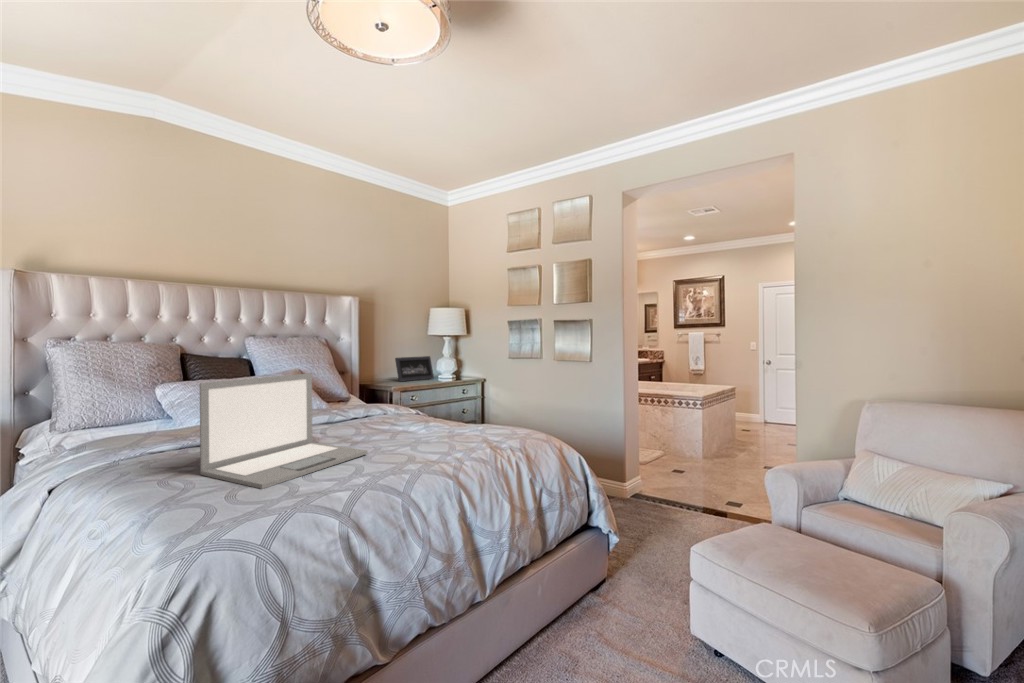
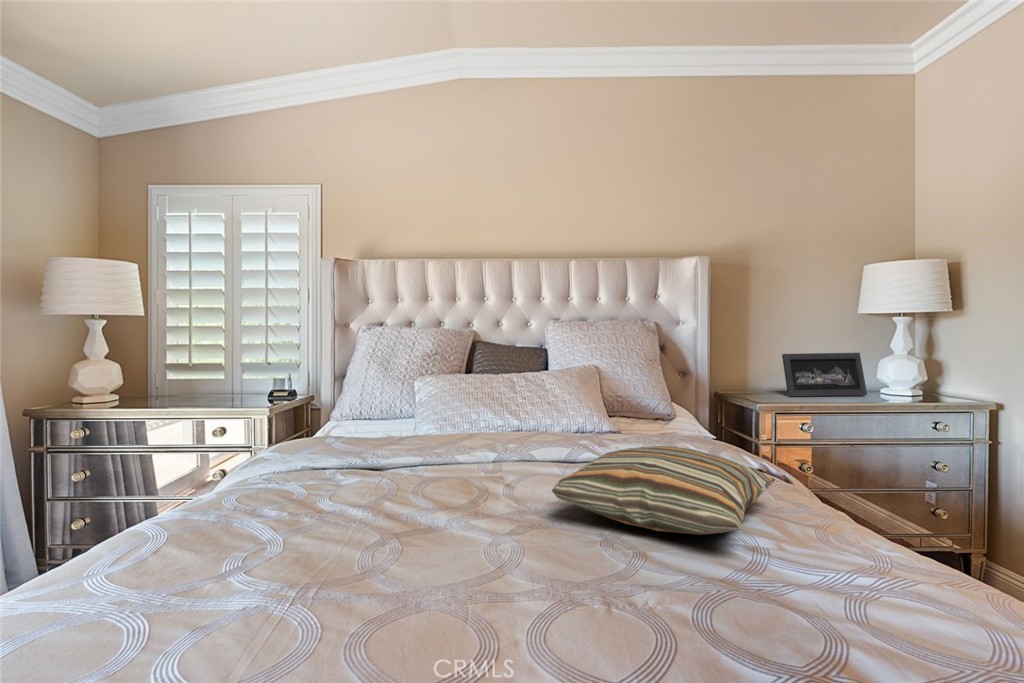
laptop: present [200,373,368,489] -> none [211,372,489,593]
pillow: none [369,402,453,435] -> present [552,446,775,534]

